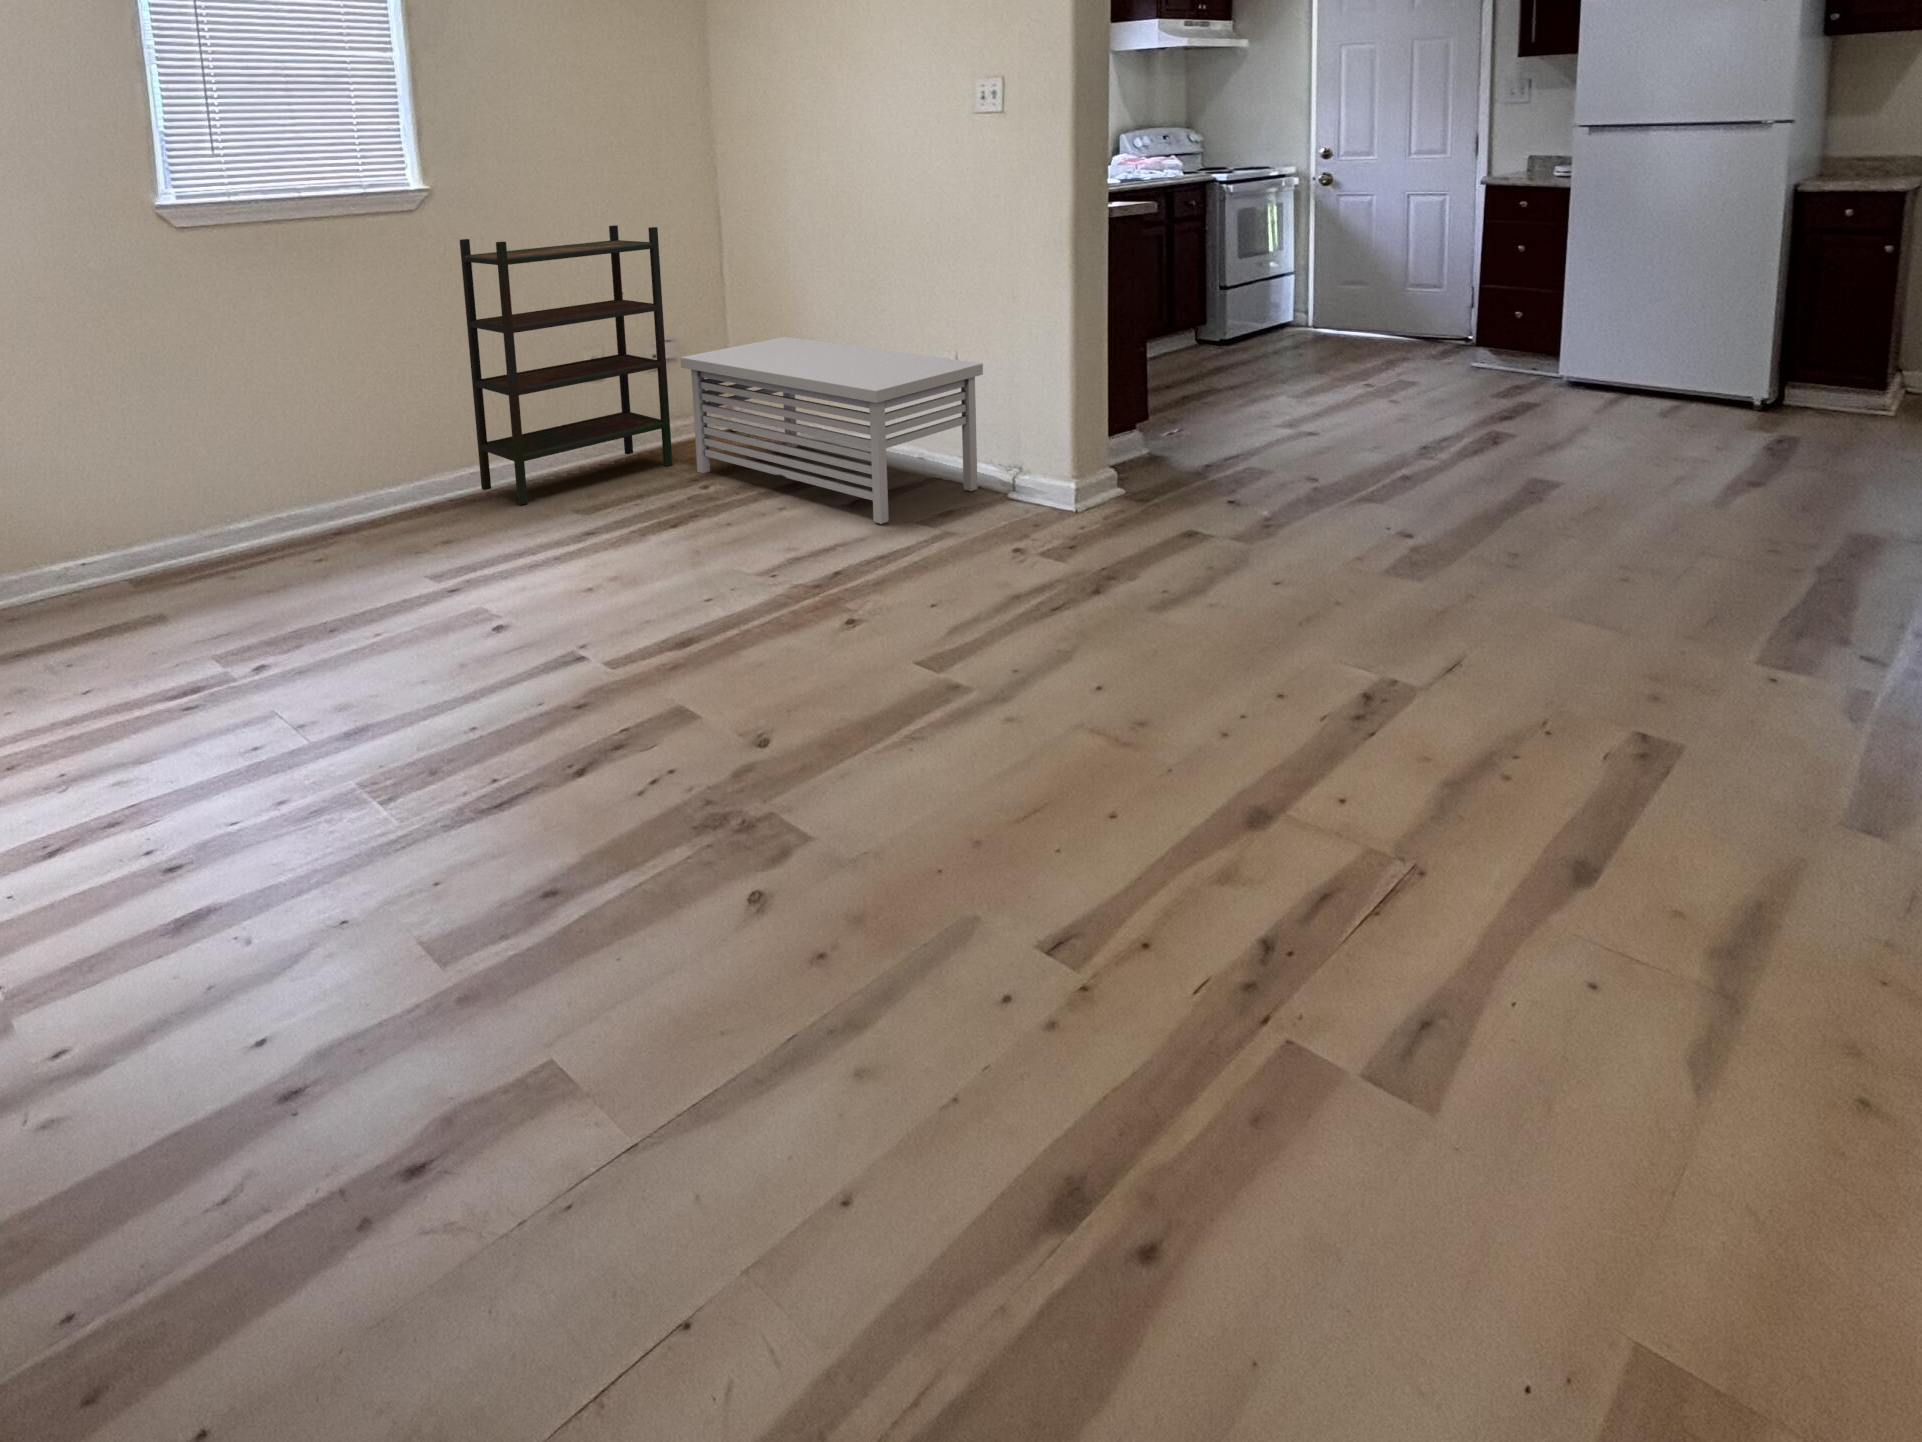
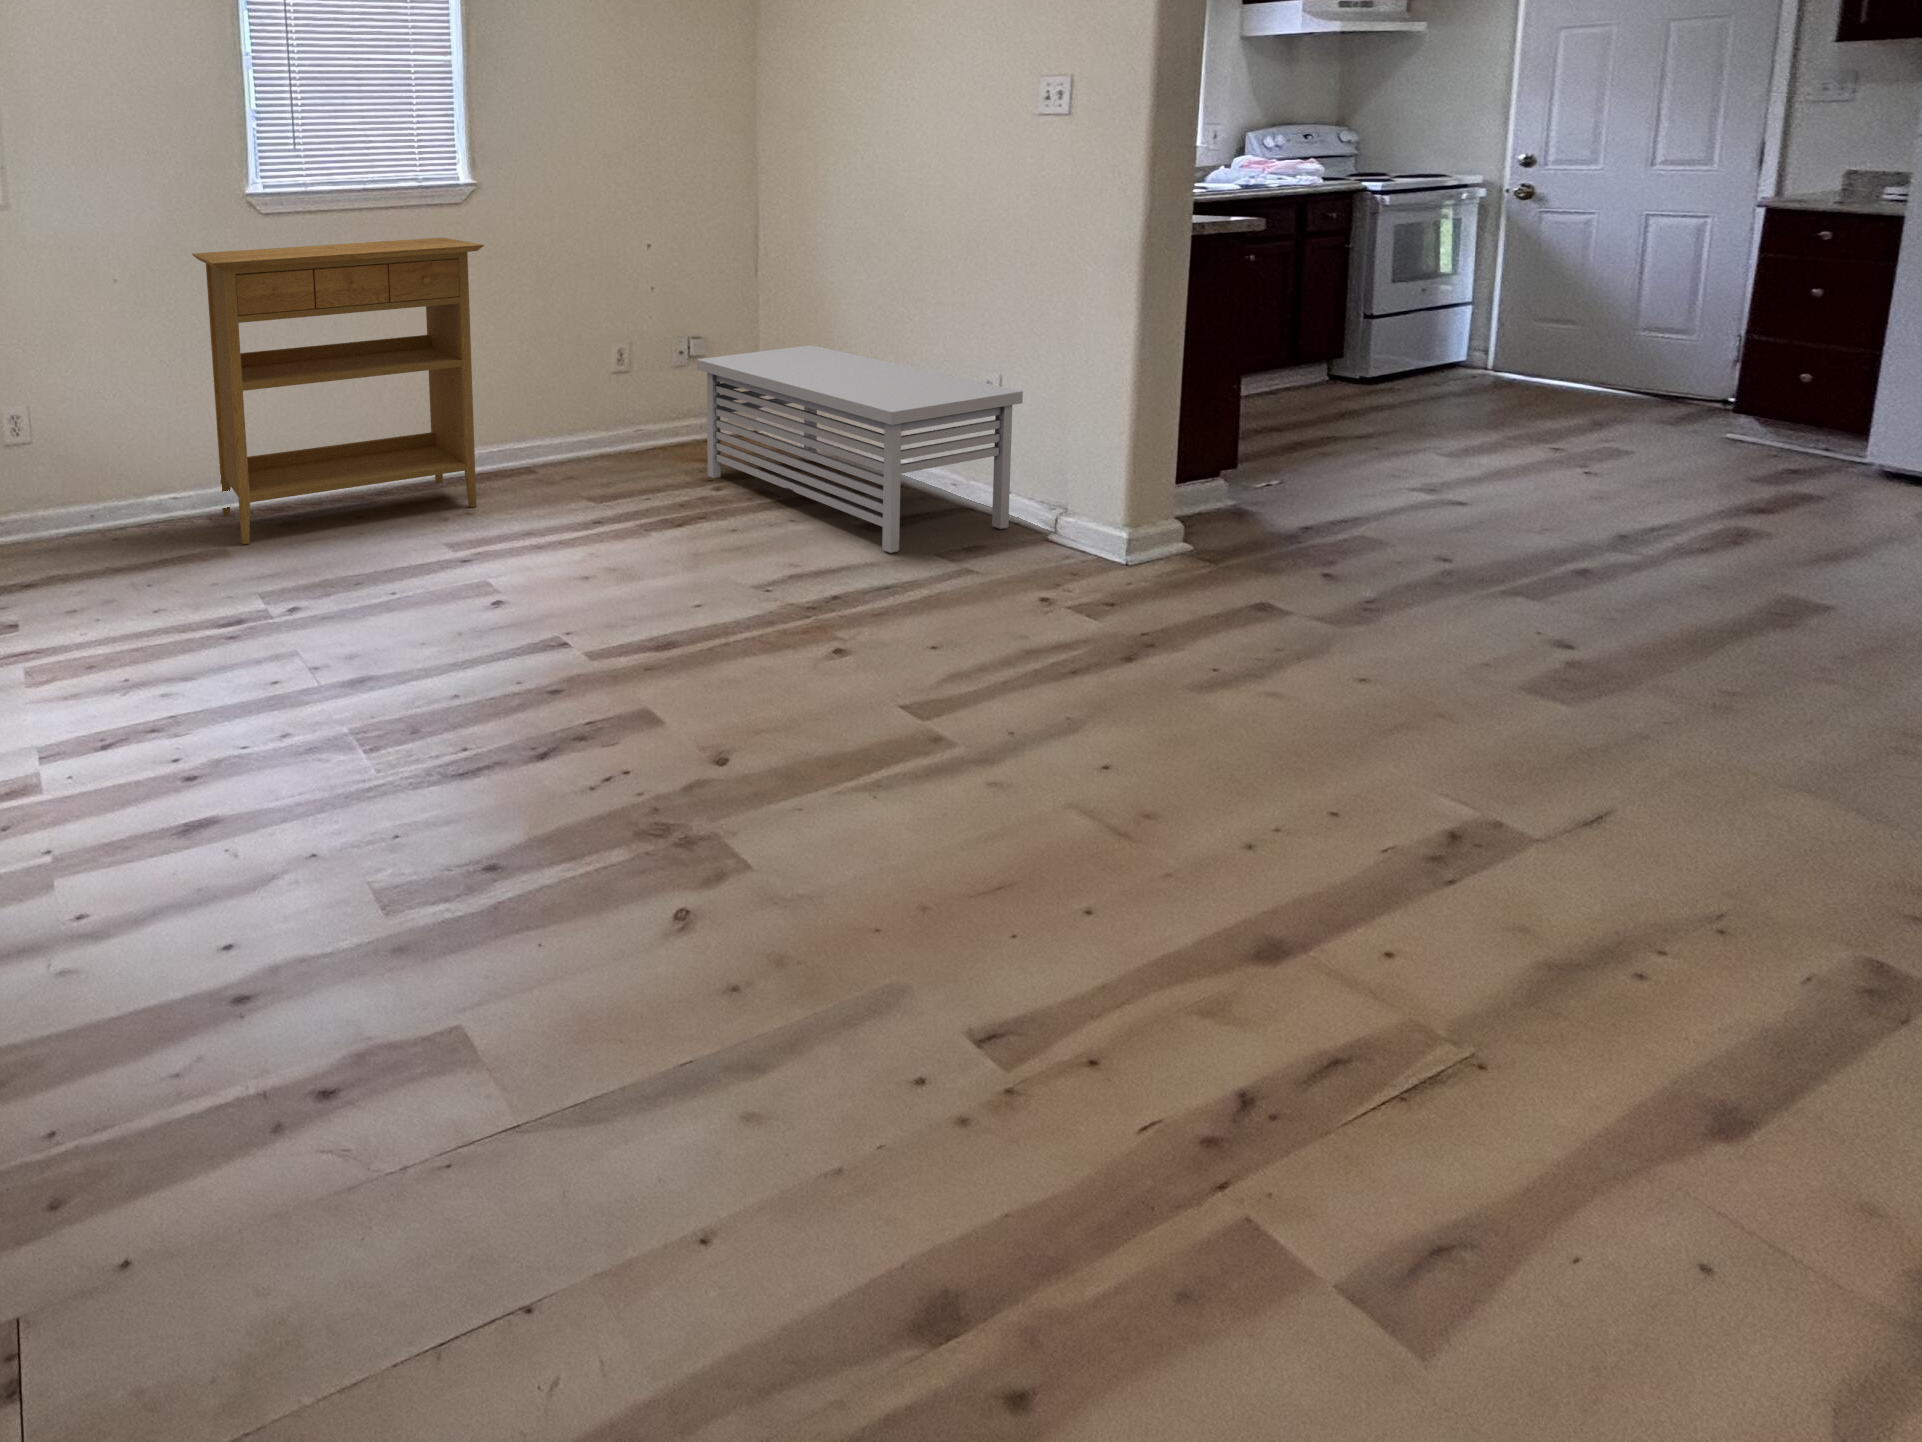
bookshelf: present [460,225,672,505] -> none [492,223,684,490]
console table: none [103,246,463,600] -> present [192,238,484,544]

